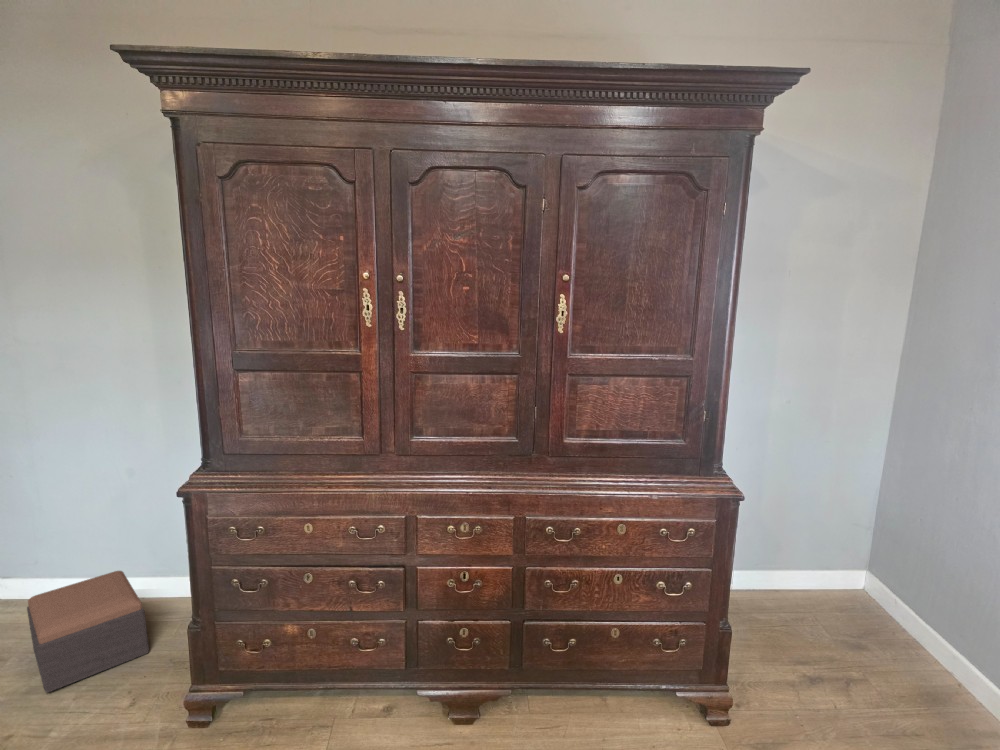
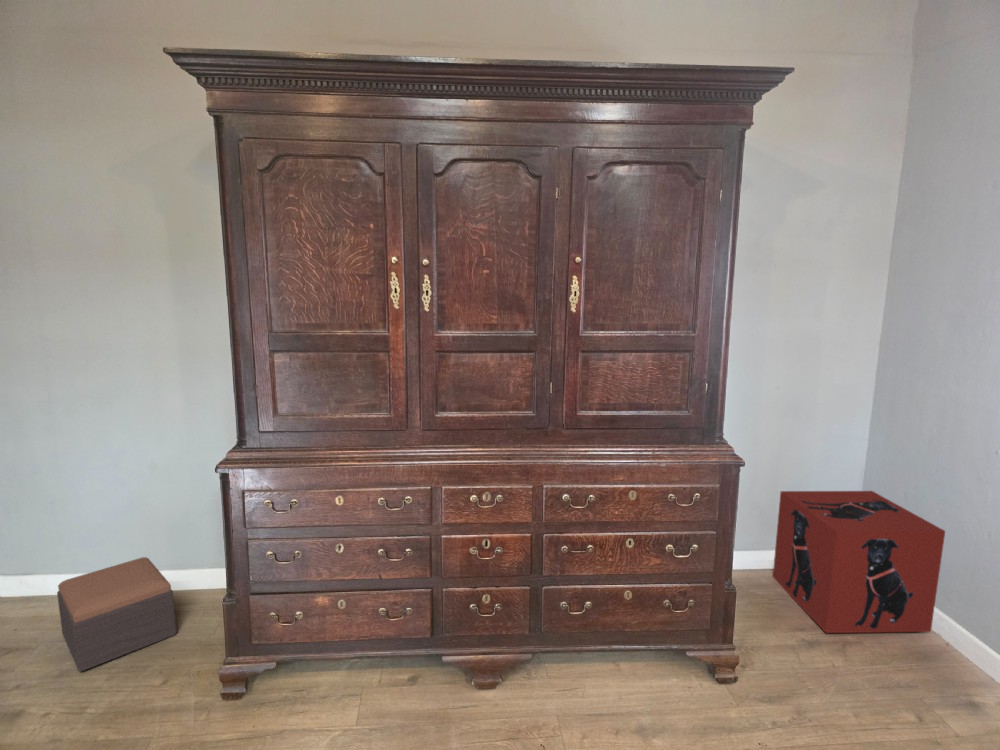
storage box: none [776,515,963,674] -> present [773,491,945,633]

